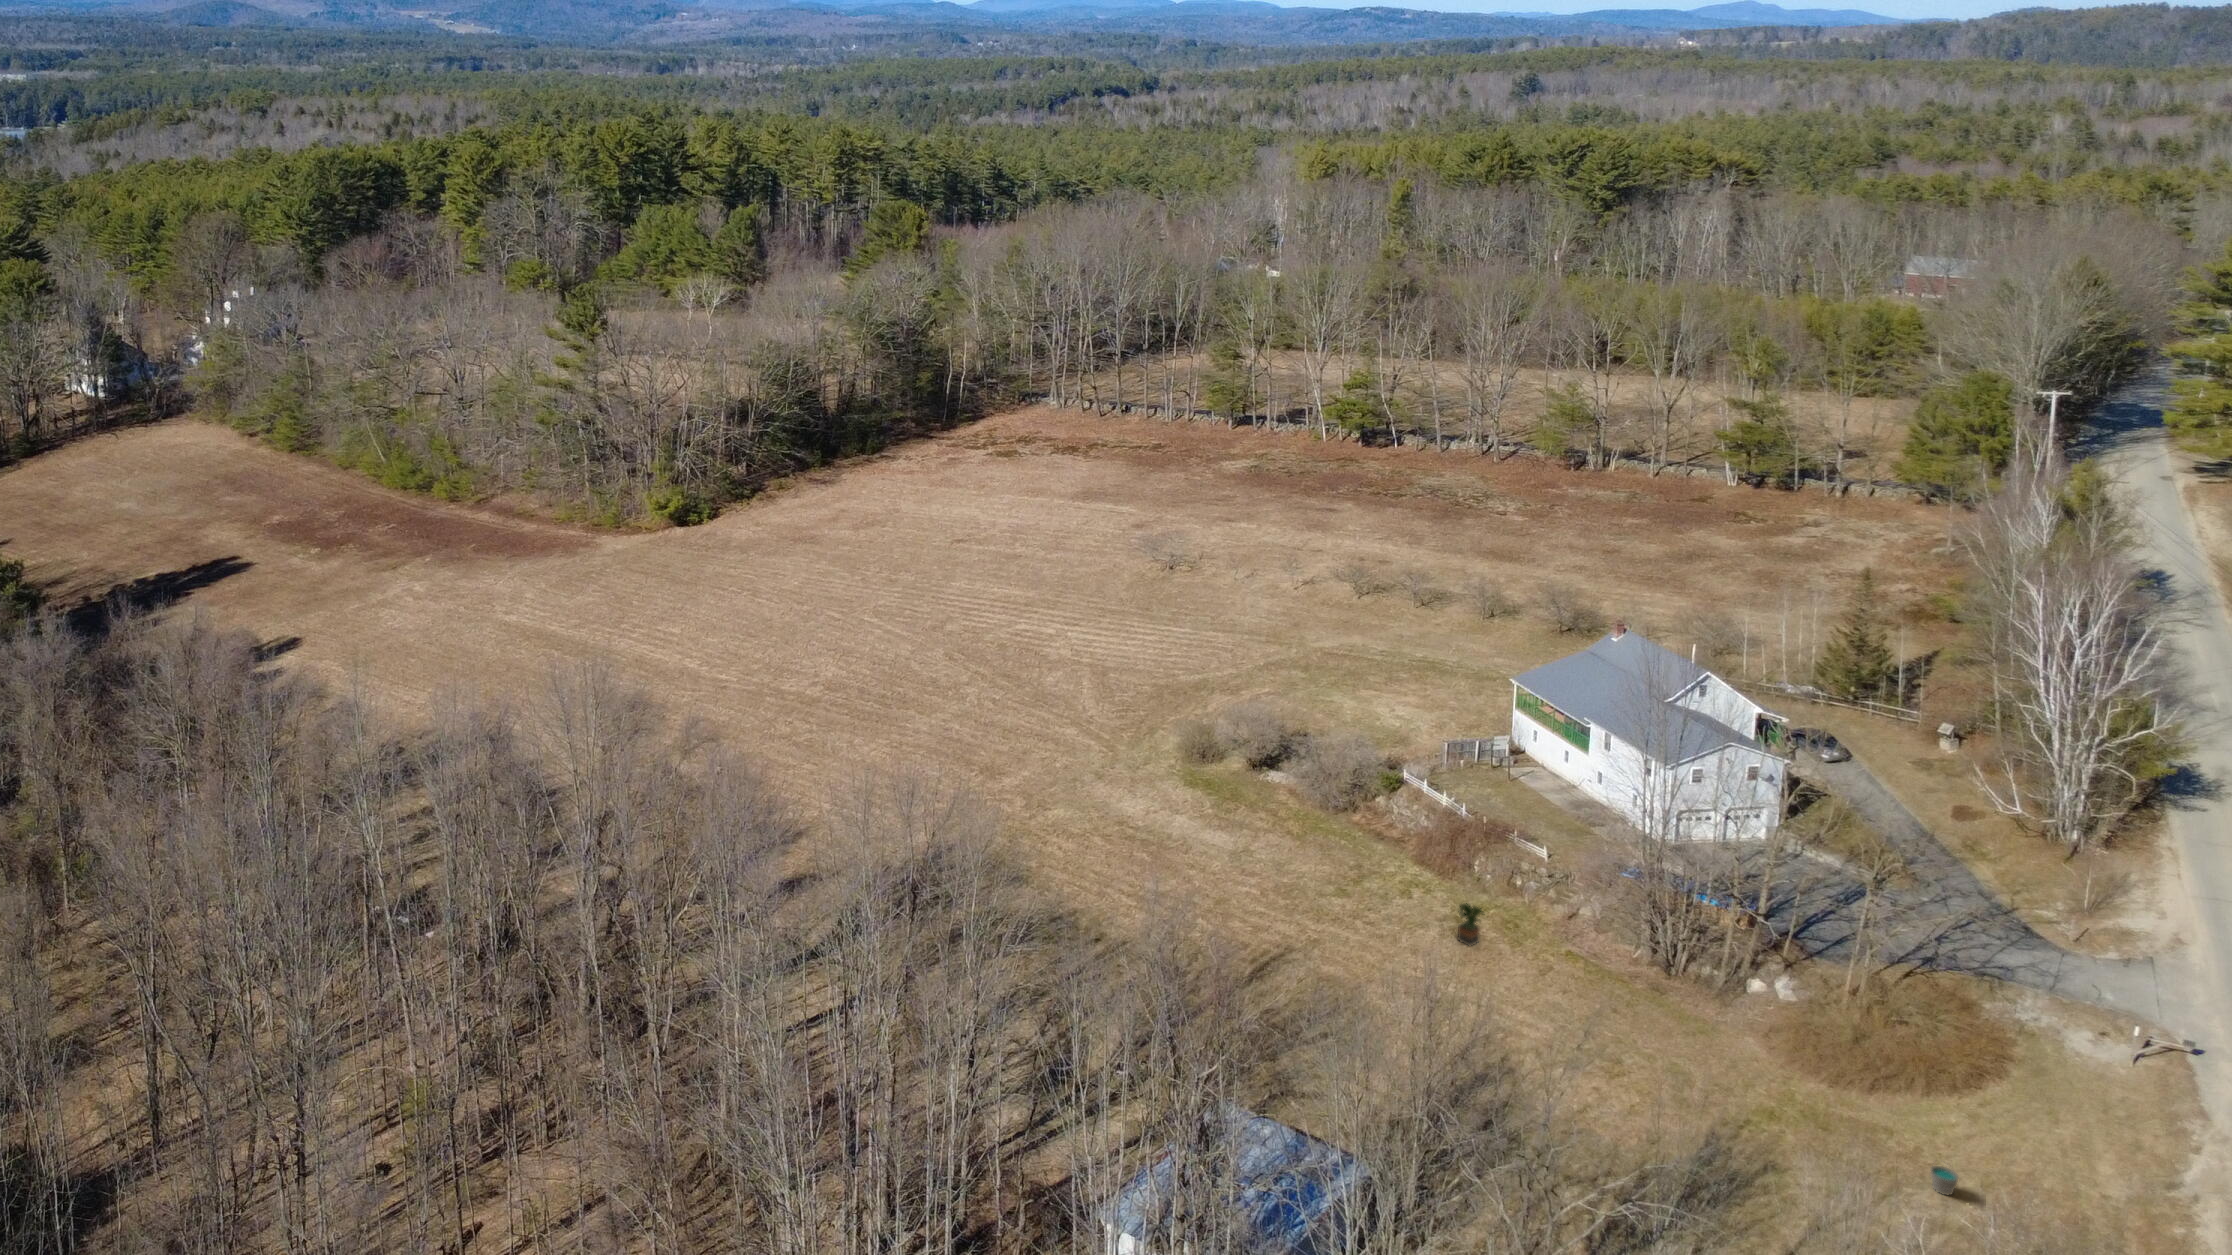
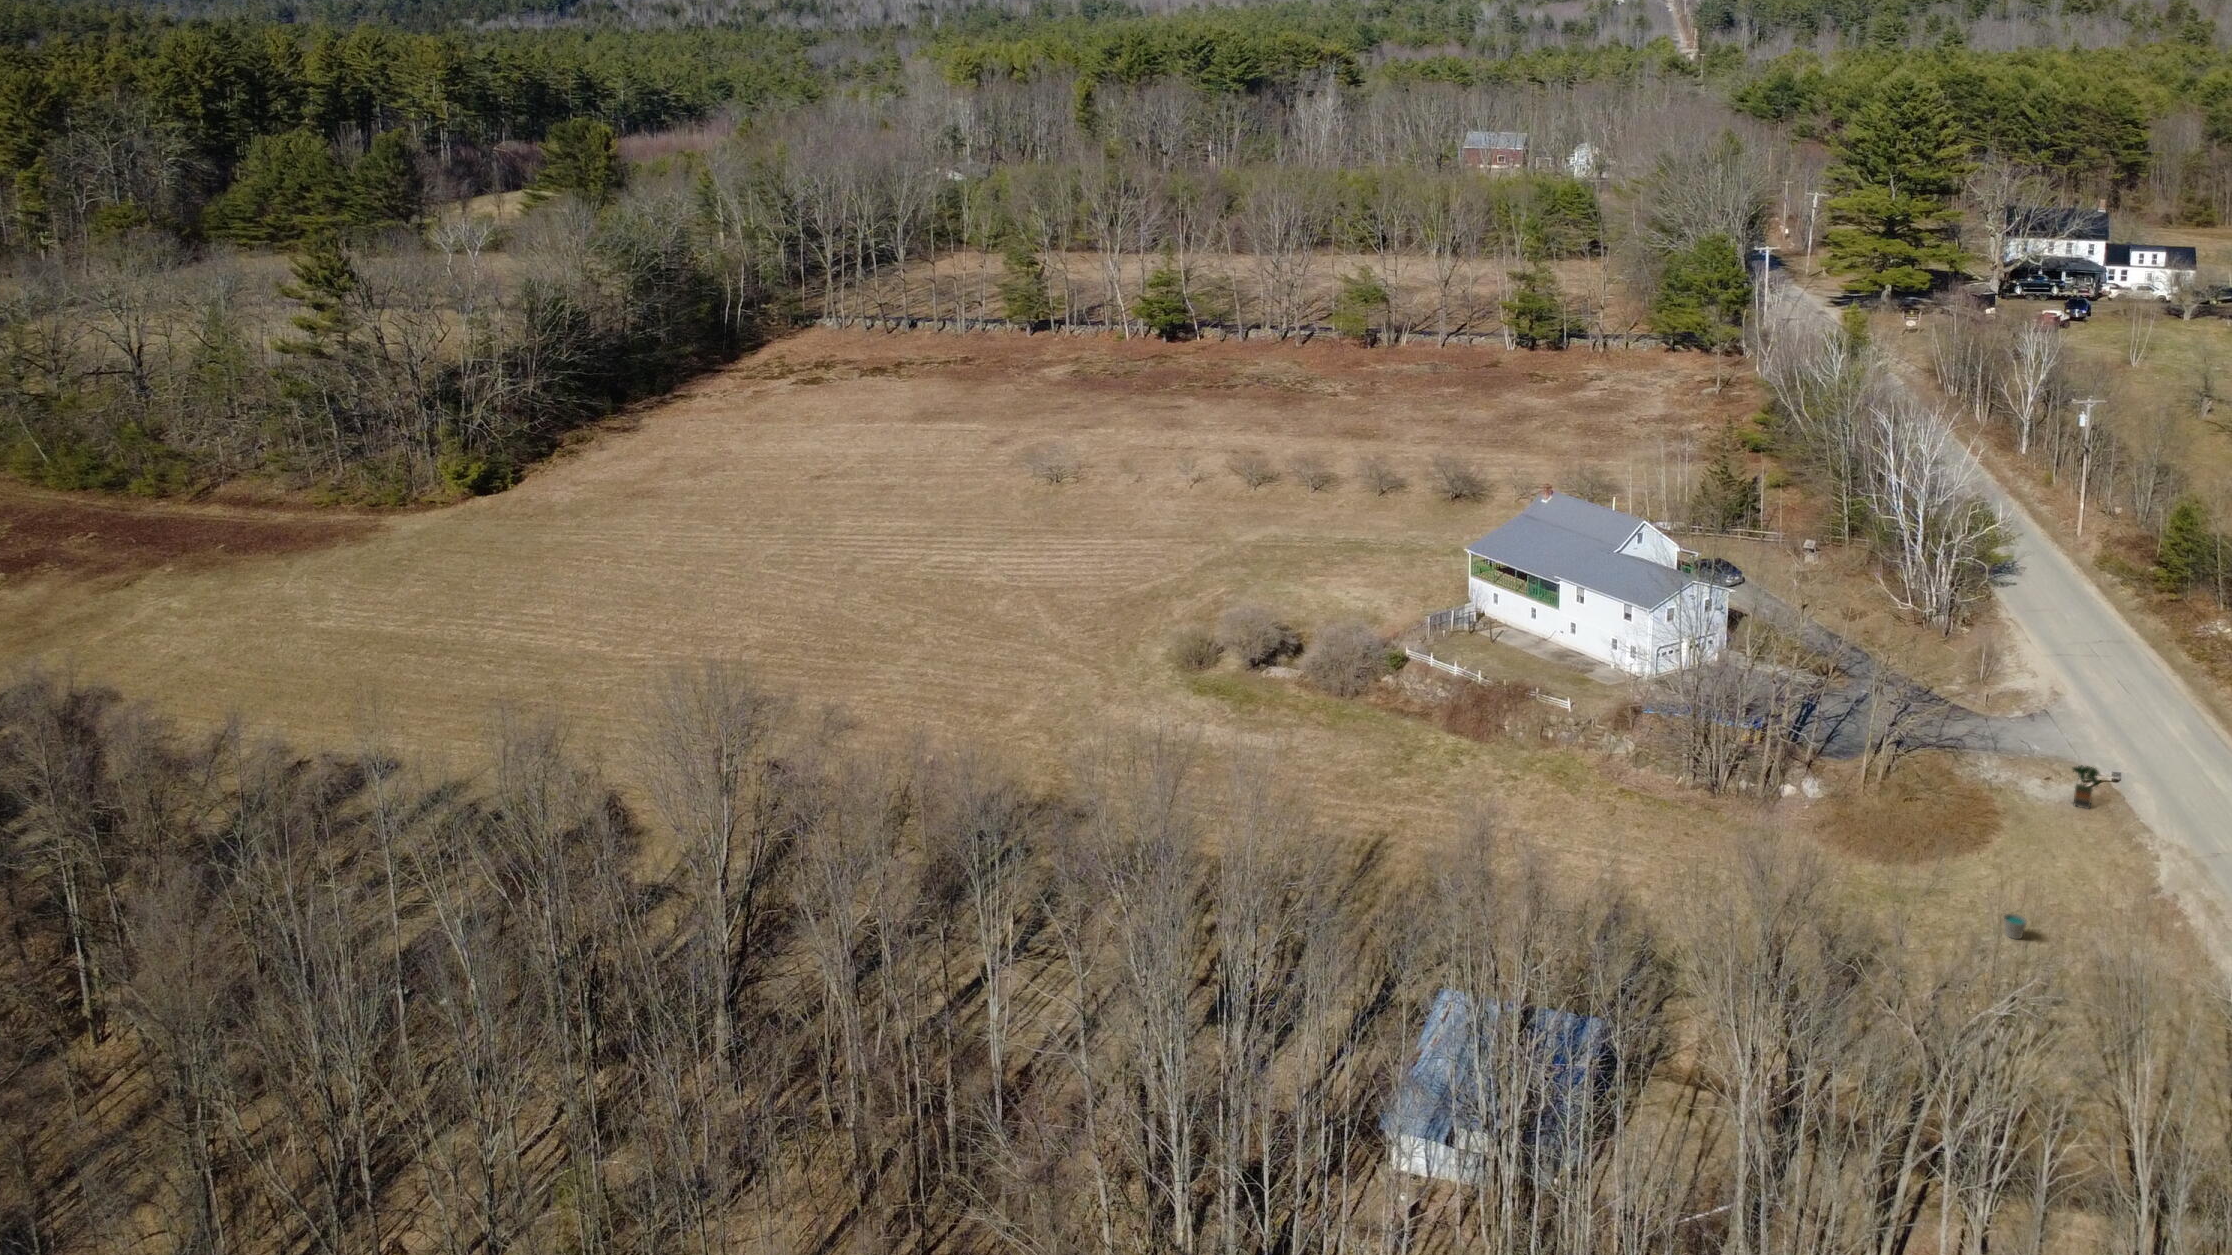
potted tree: present [1458,903,1485,946] -> present [2073,765,2101,809]

